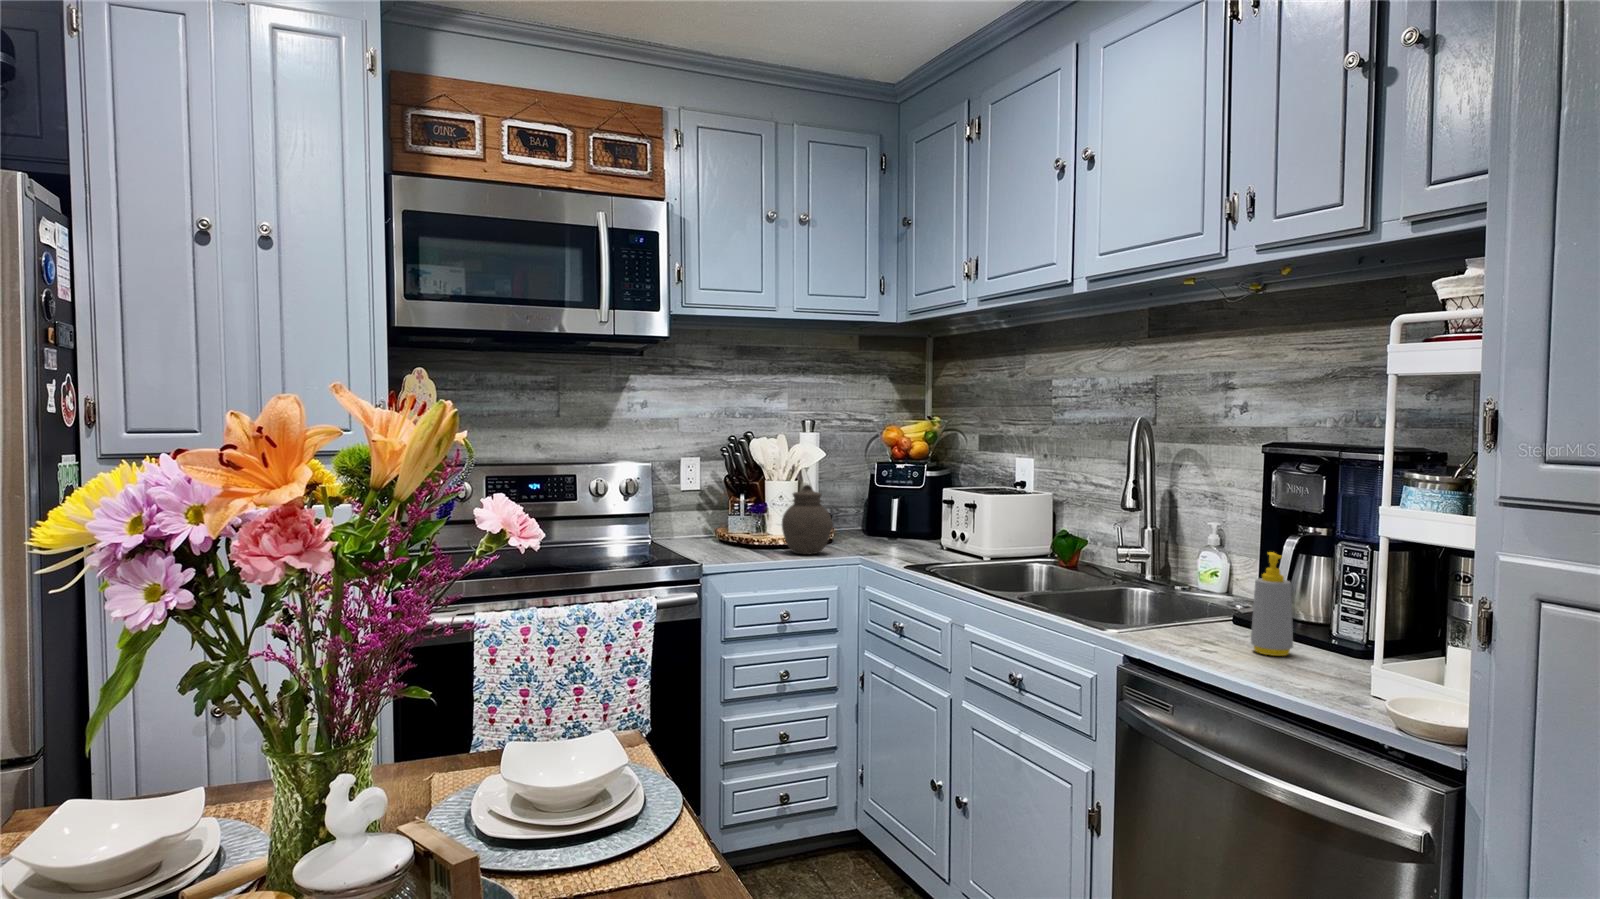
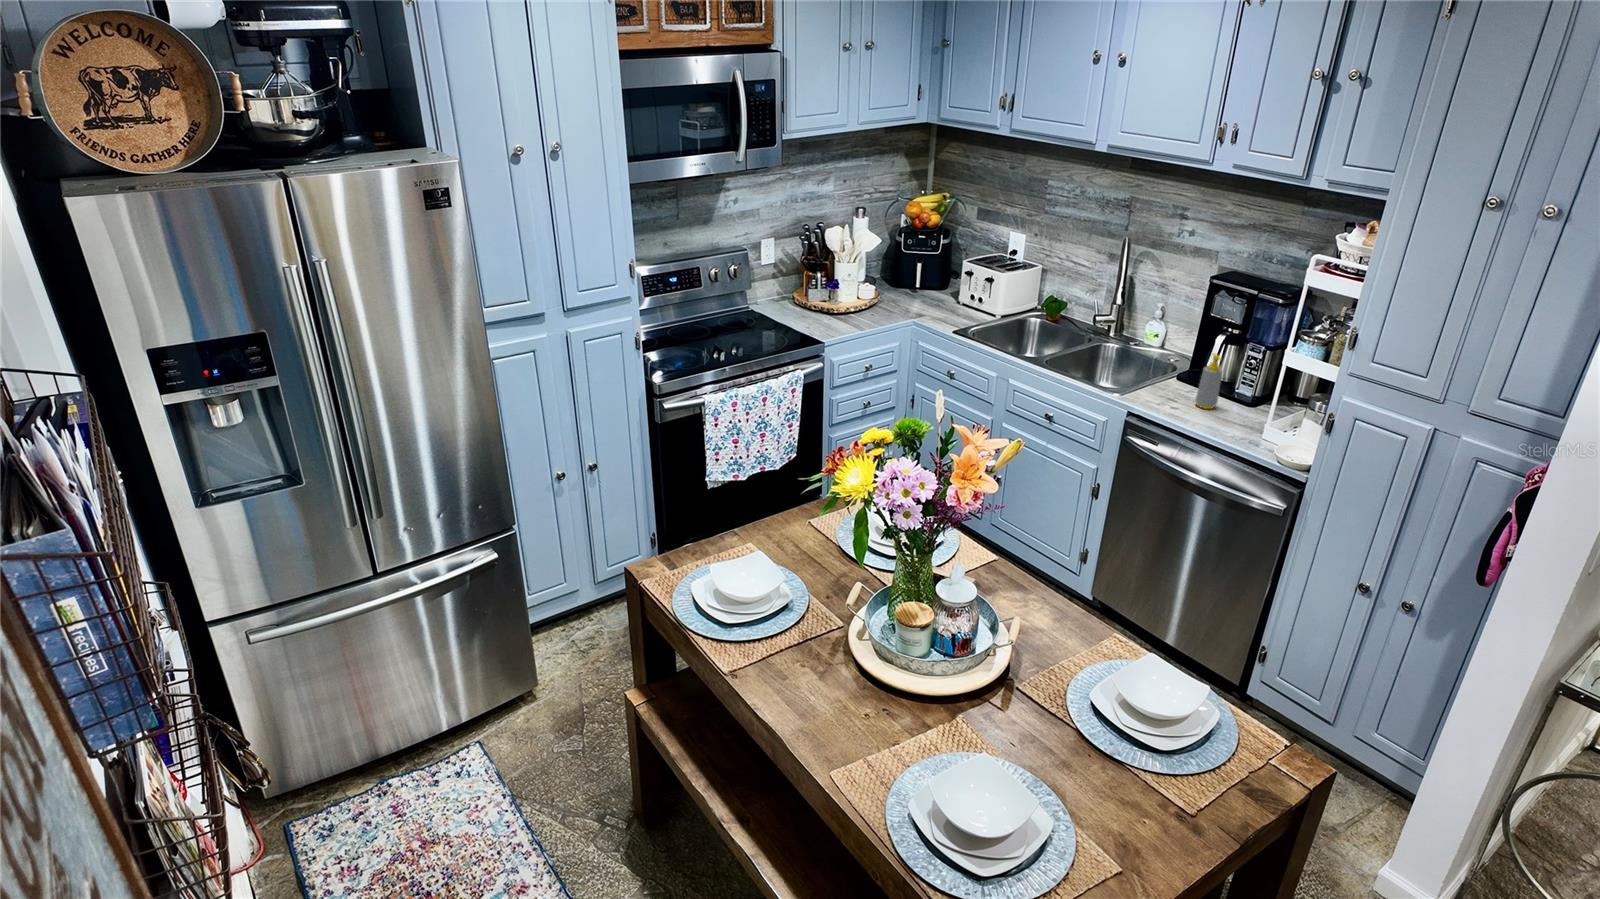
jar: present [782,485,832,554] -> none [860,270,896,320]

